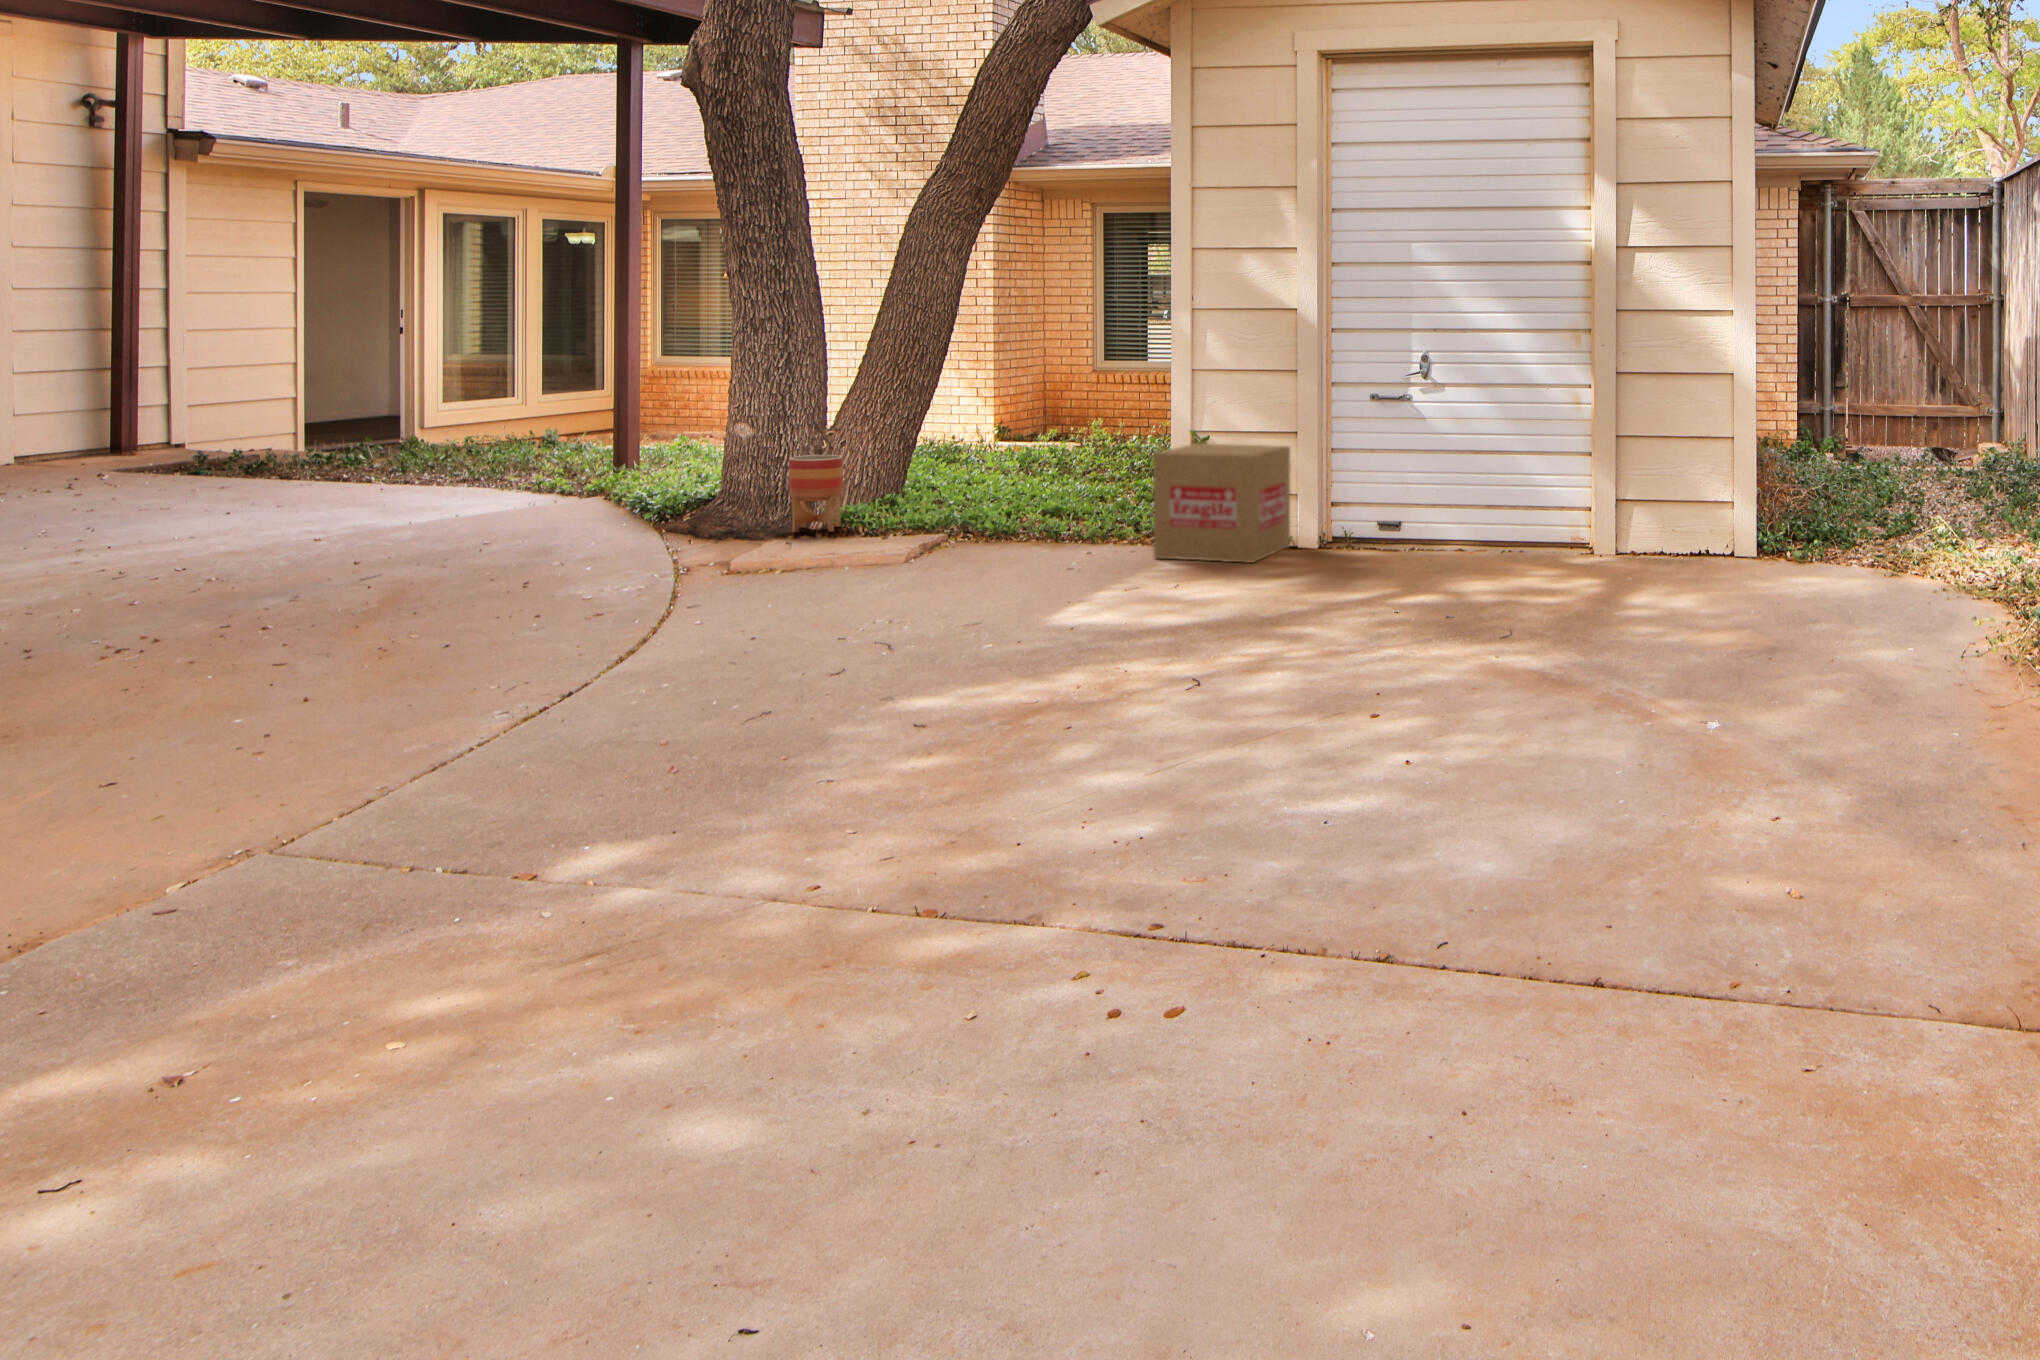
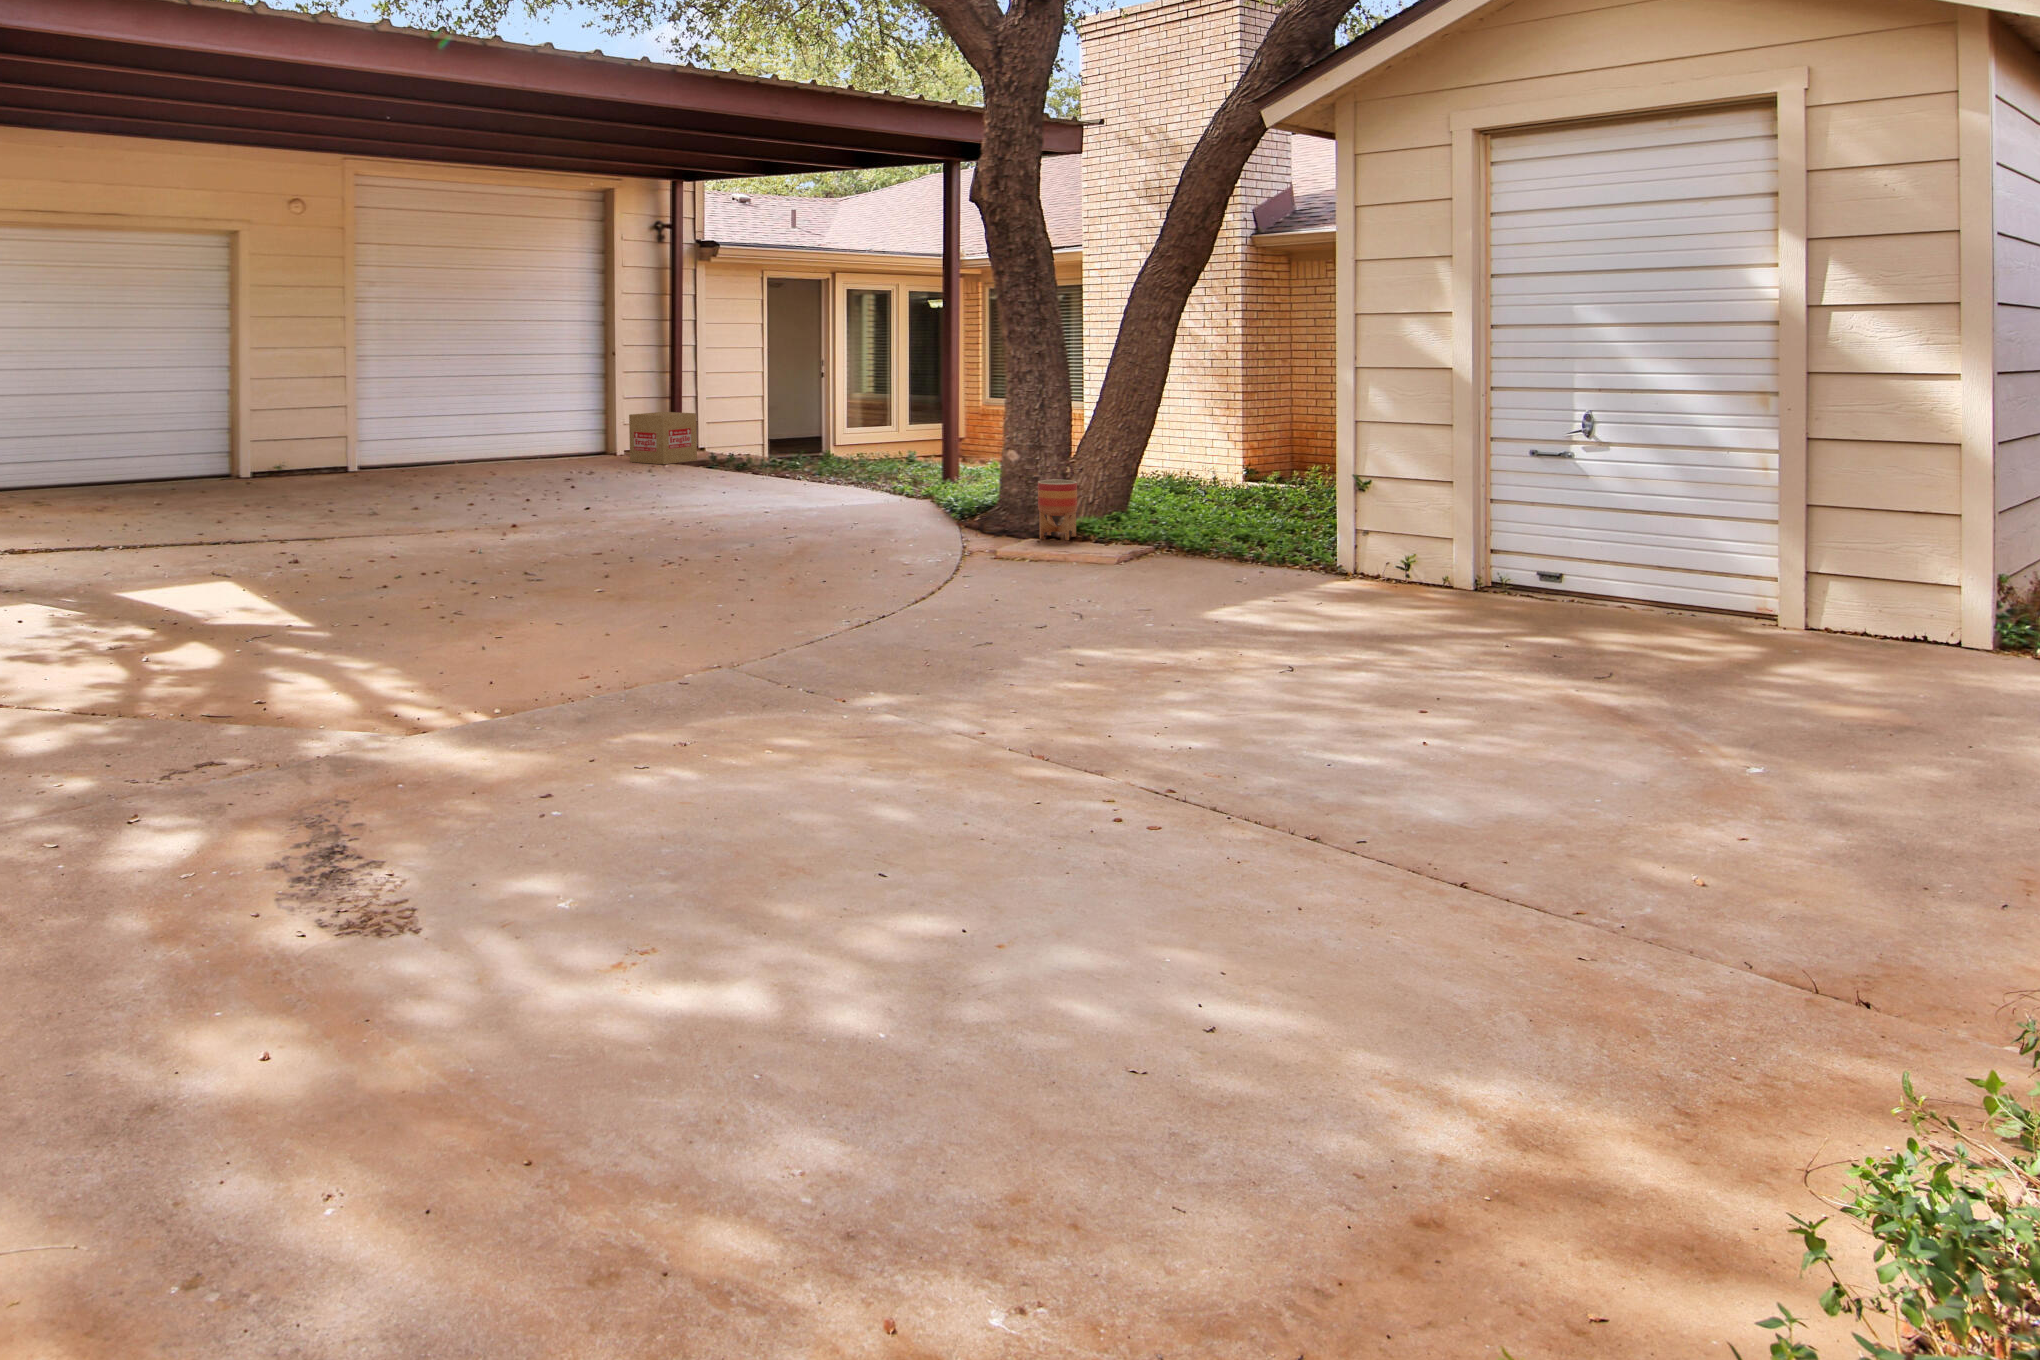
cardboard box: present [1153,443,1290,563] -> present [629,412,697,464]

